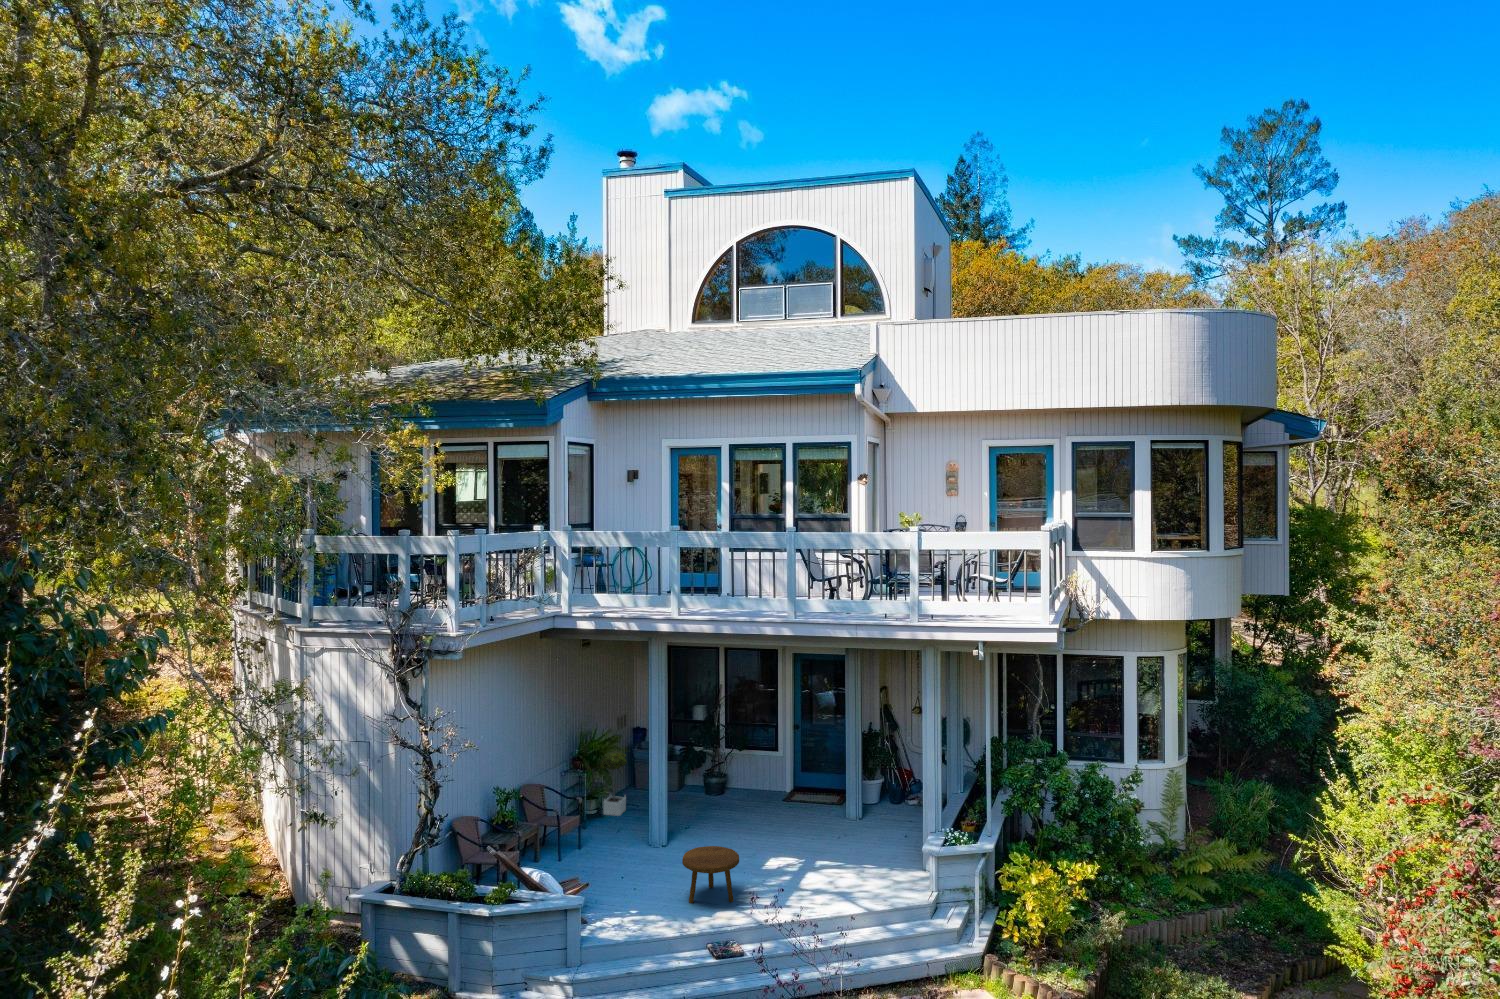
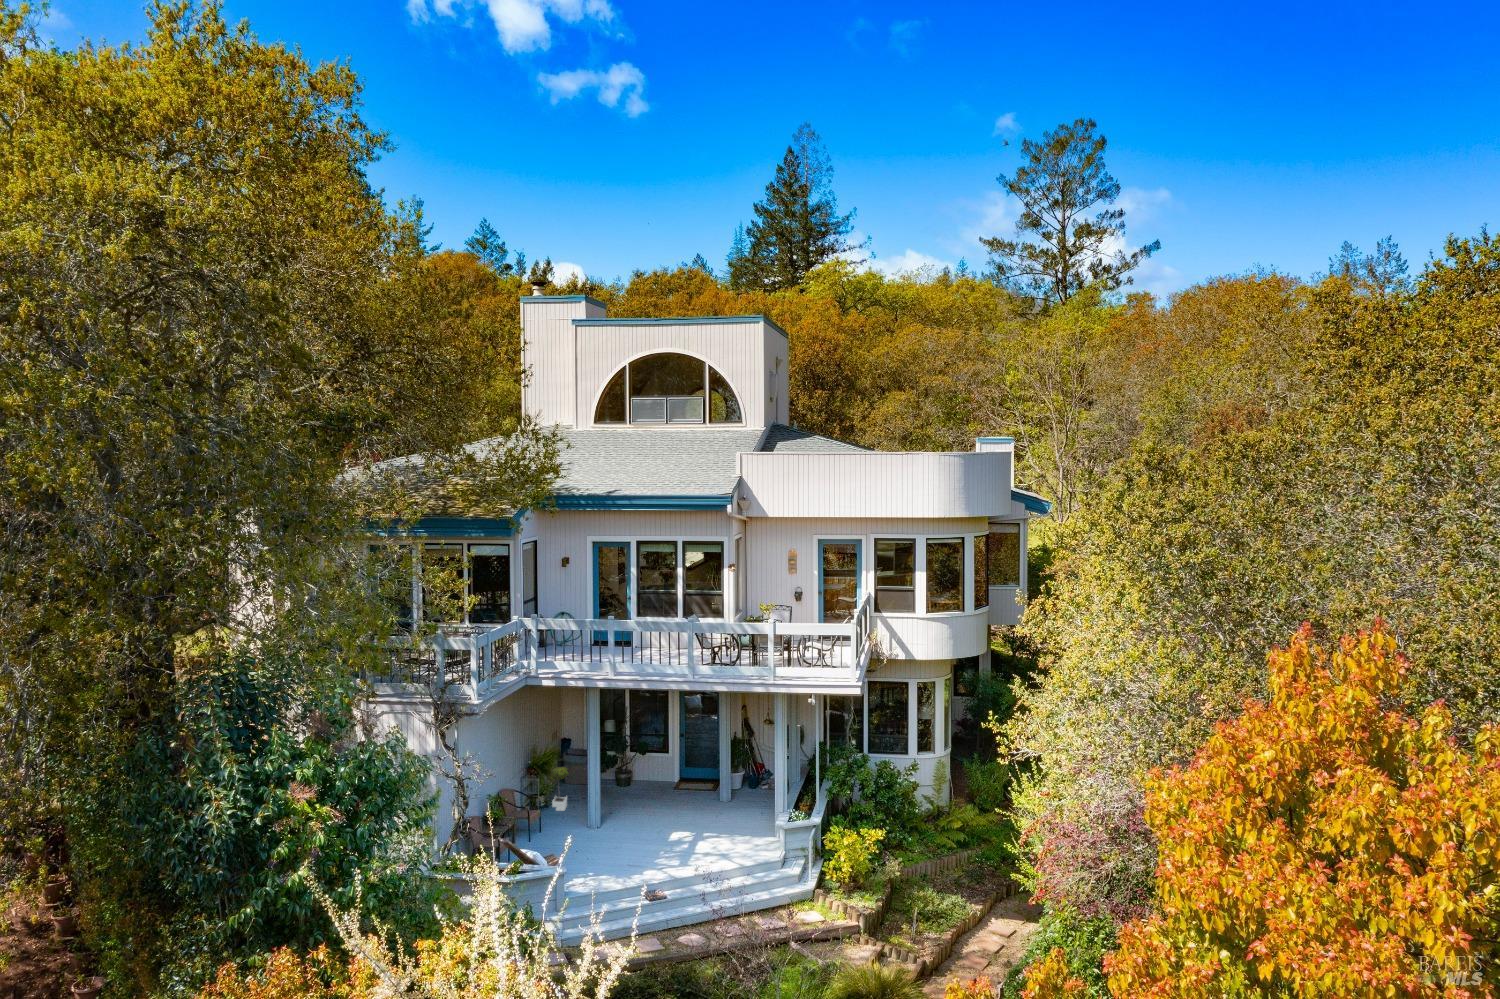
footstool: present [682,846,739,903] -> none [629,834,665,872]

